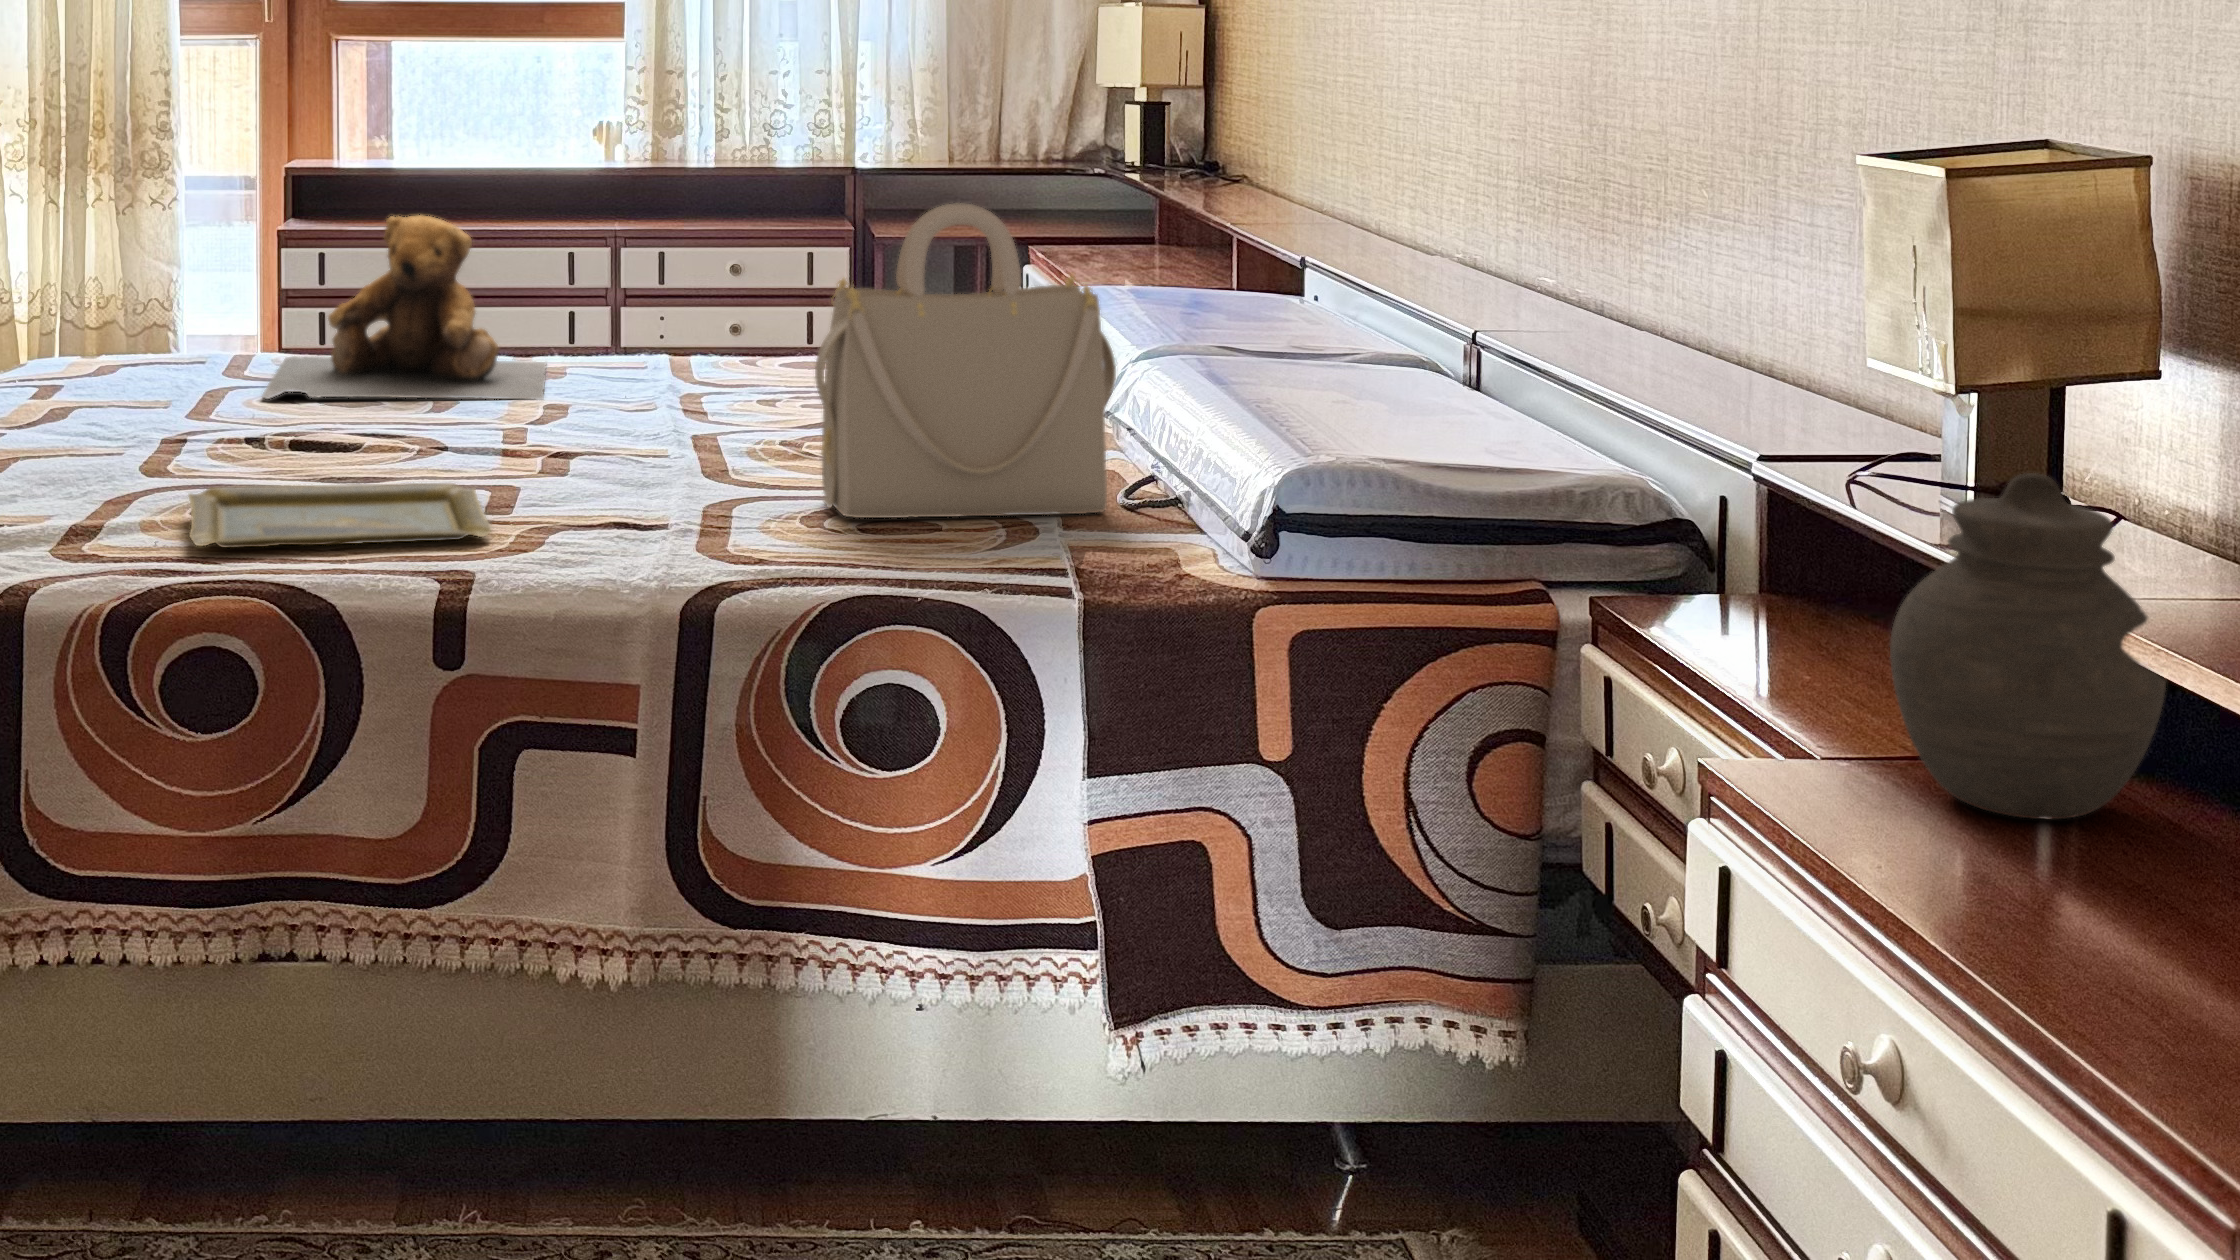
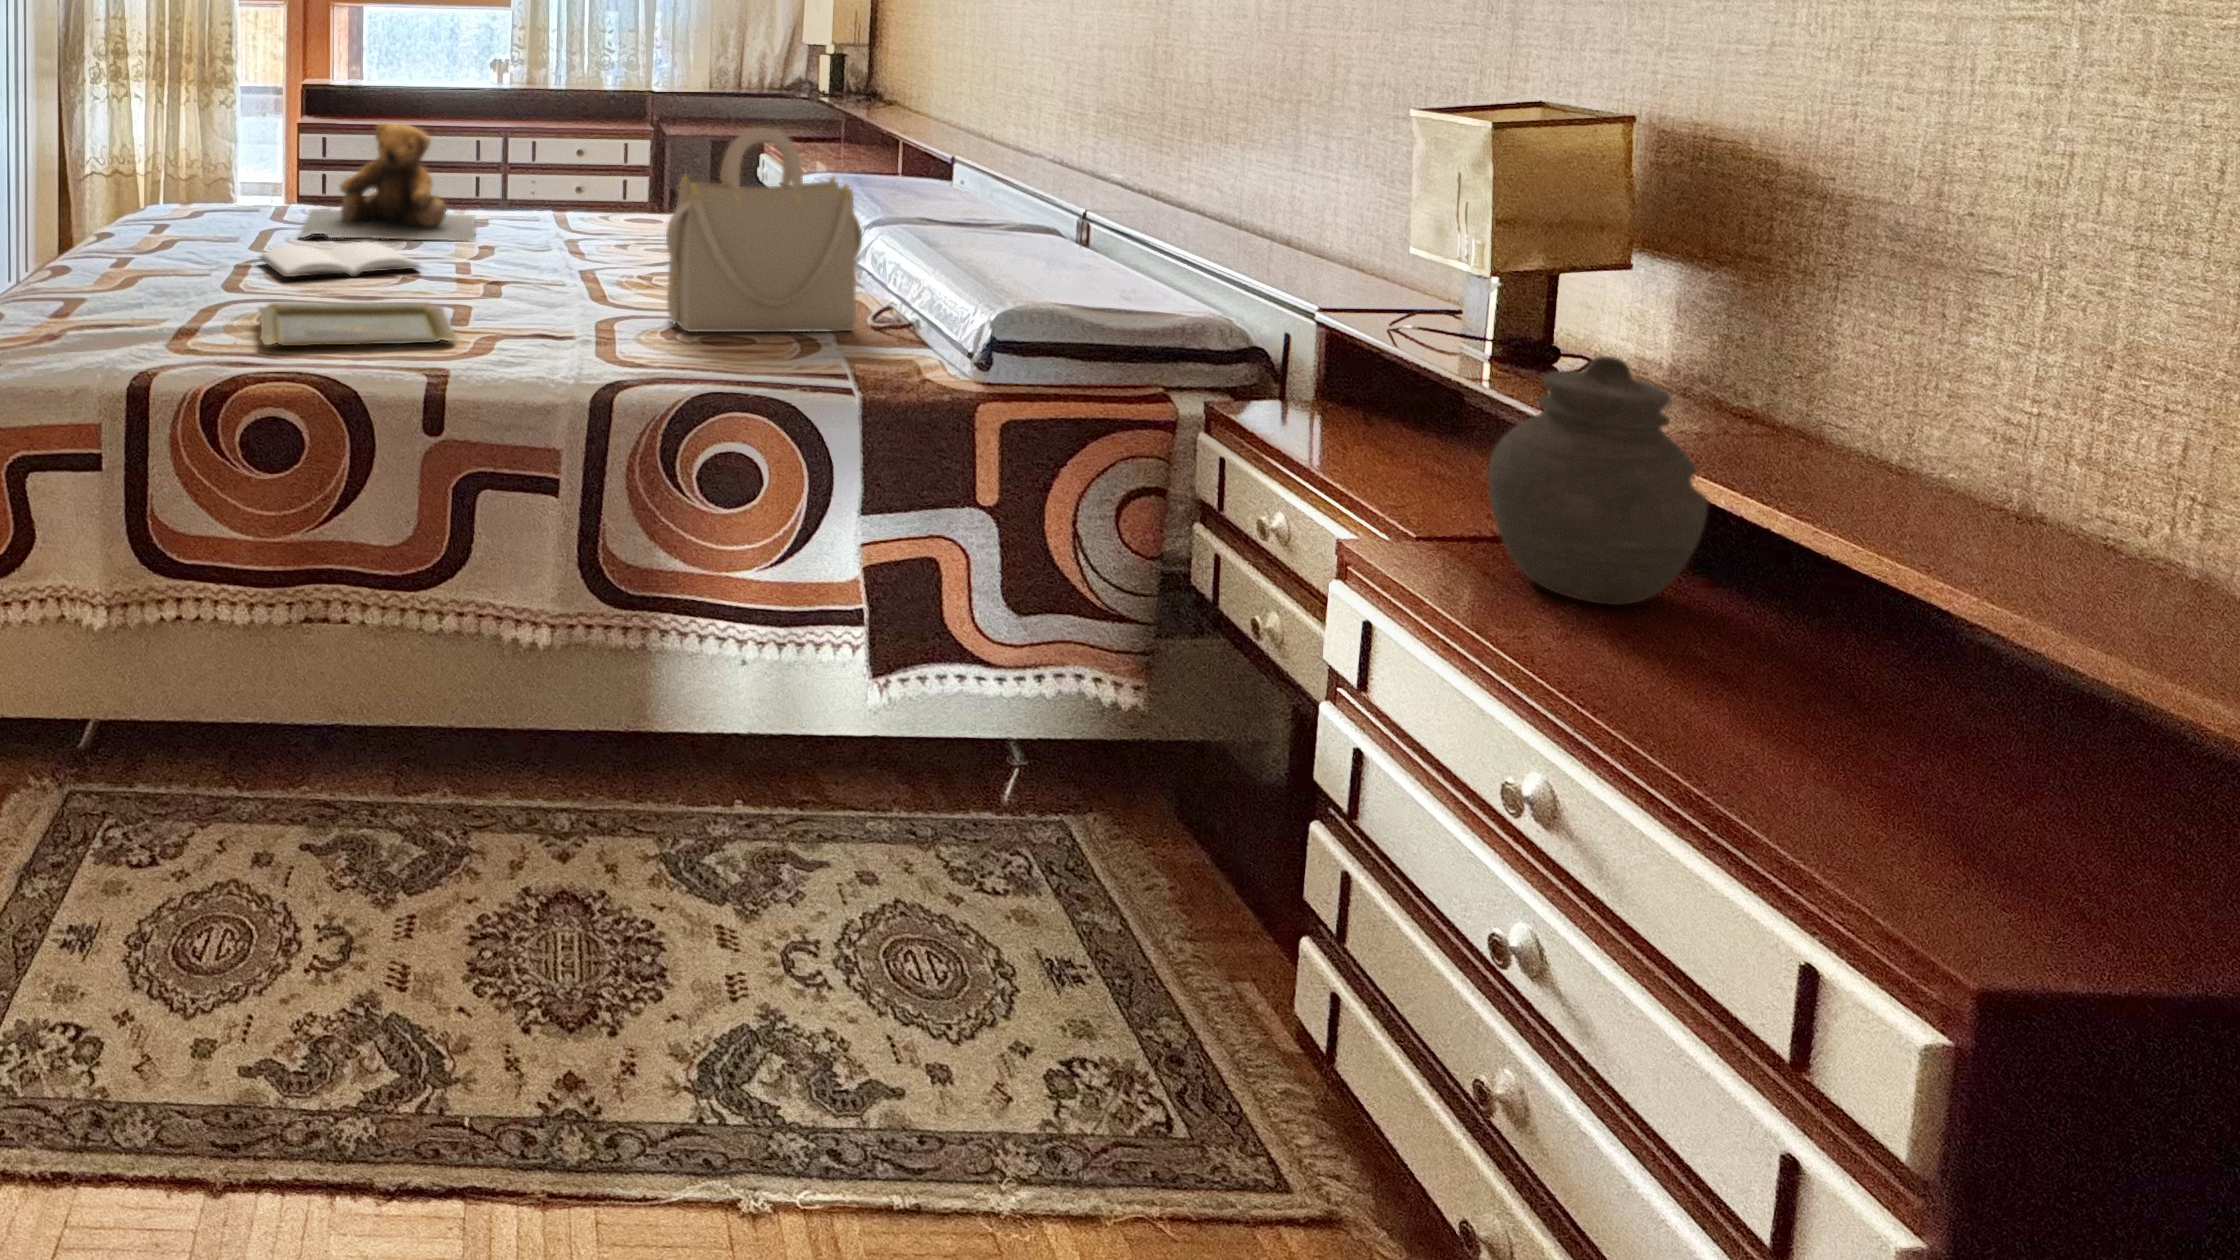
book: none [195,400,452,454] -> present [260,241,420,277]

